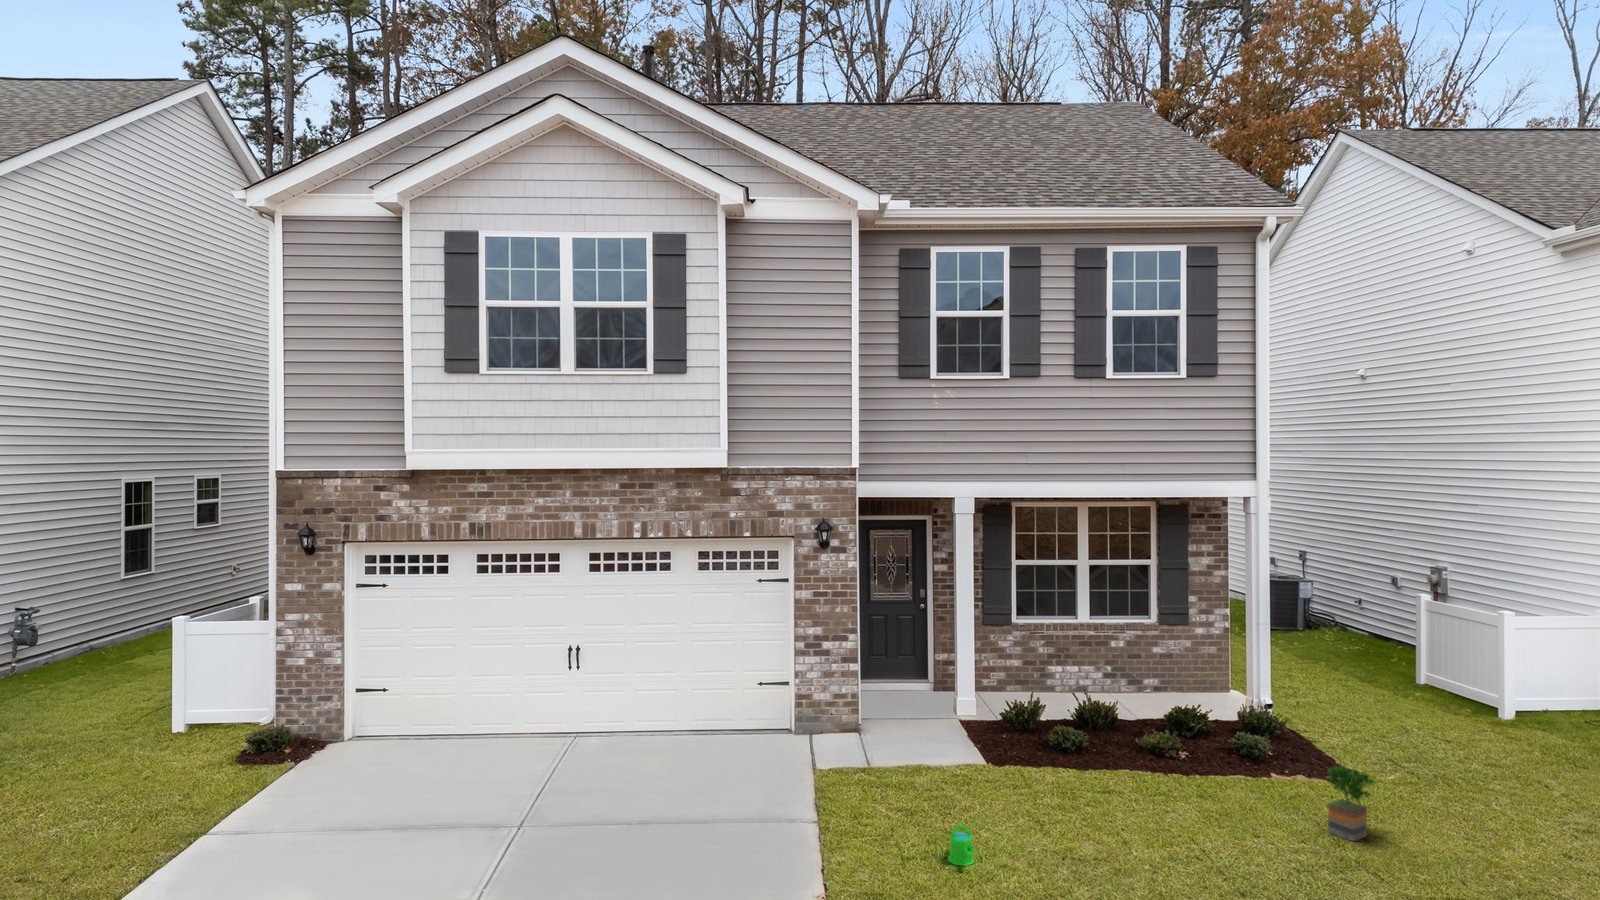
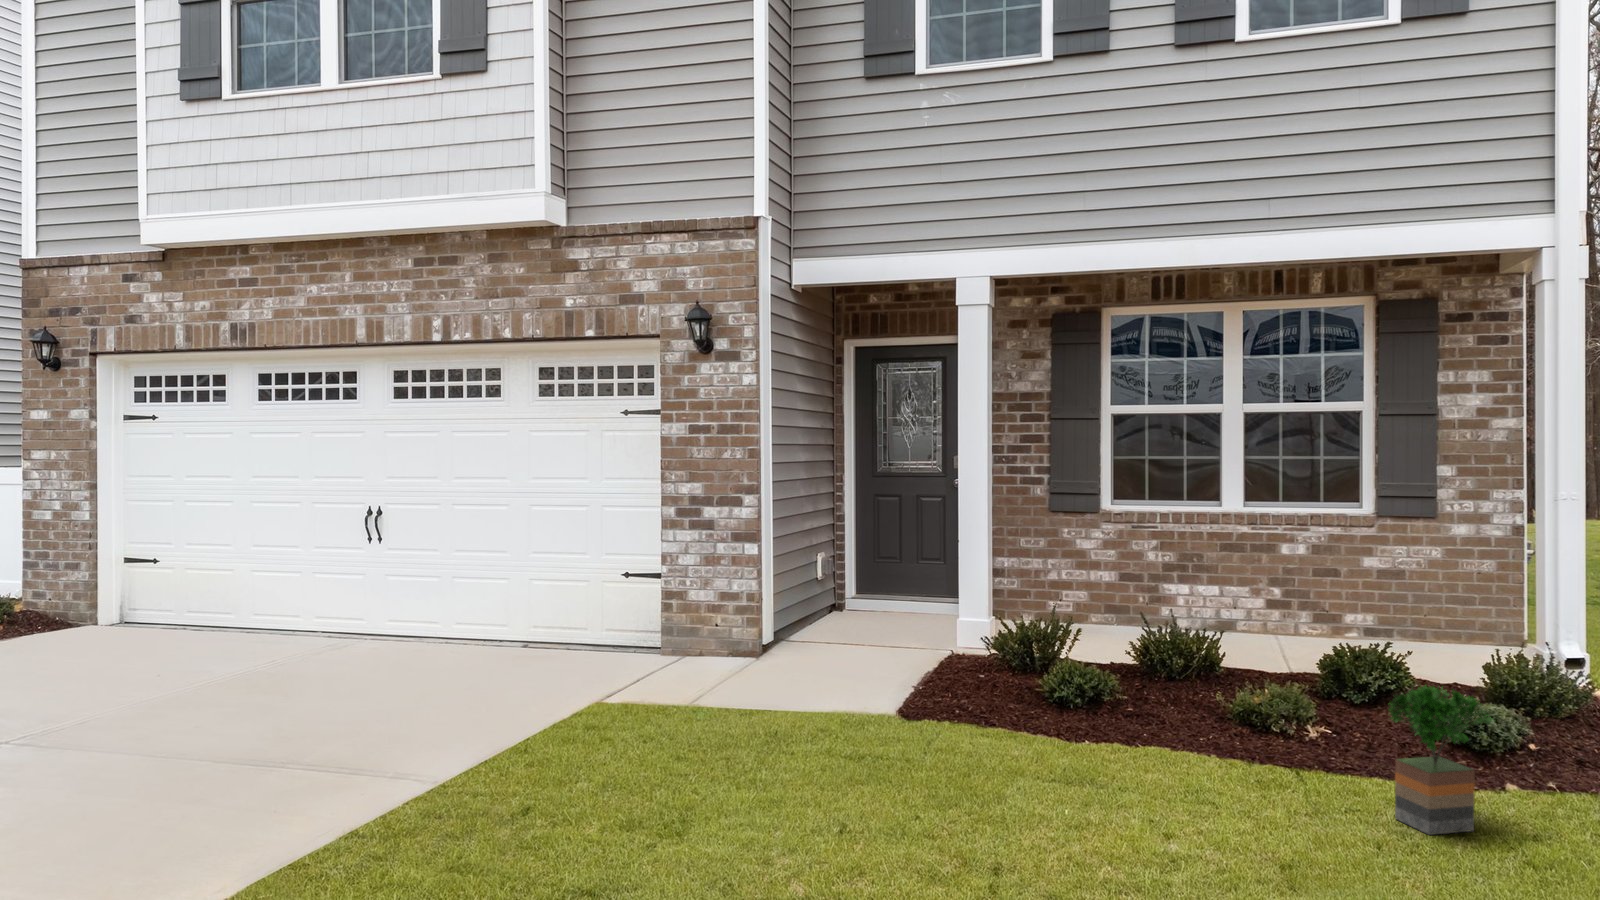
watering can: present [948,825,974,866] -> none [613,725,661,793]

